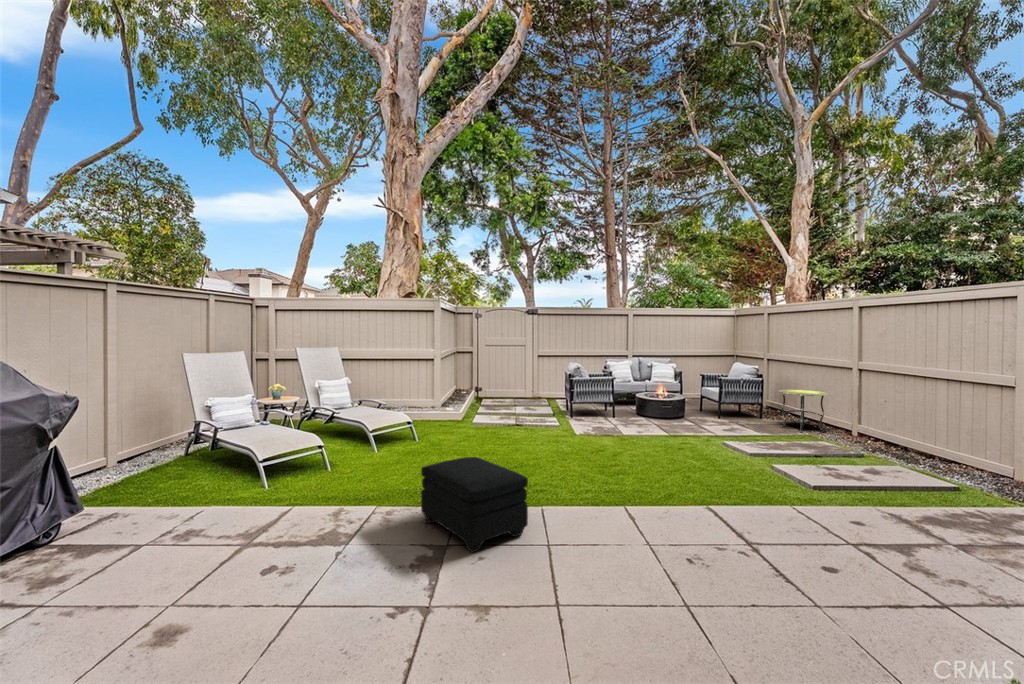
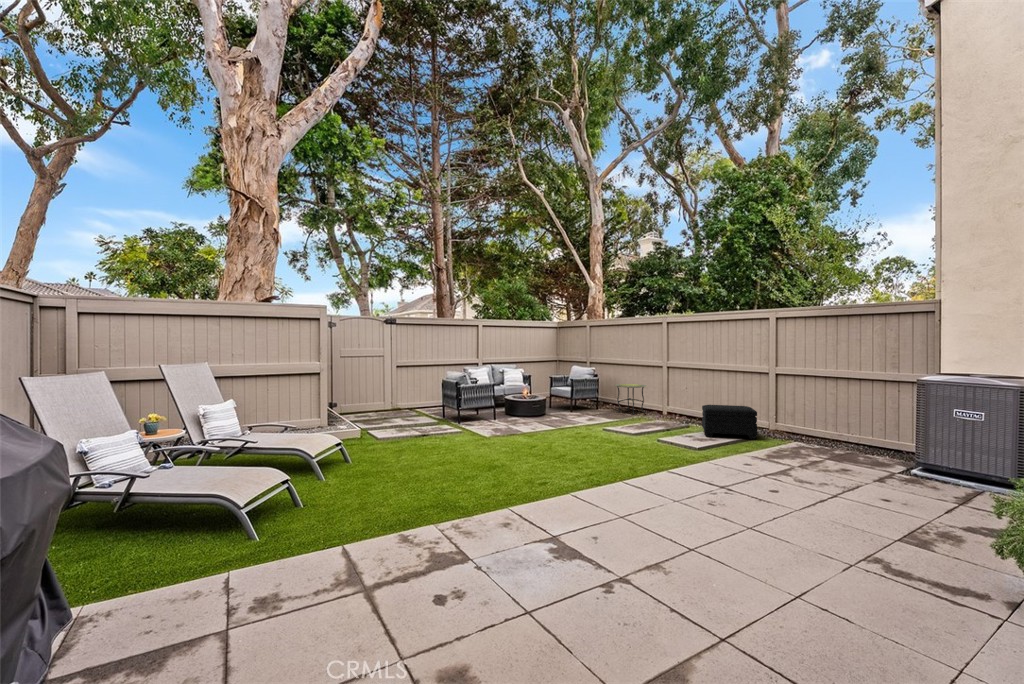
ottoman: present [421,457,528,552] -> present [702,405,757,439]

